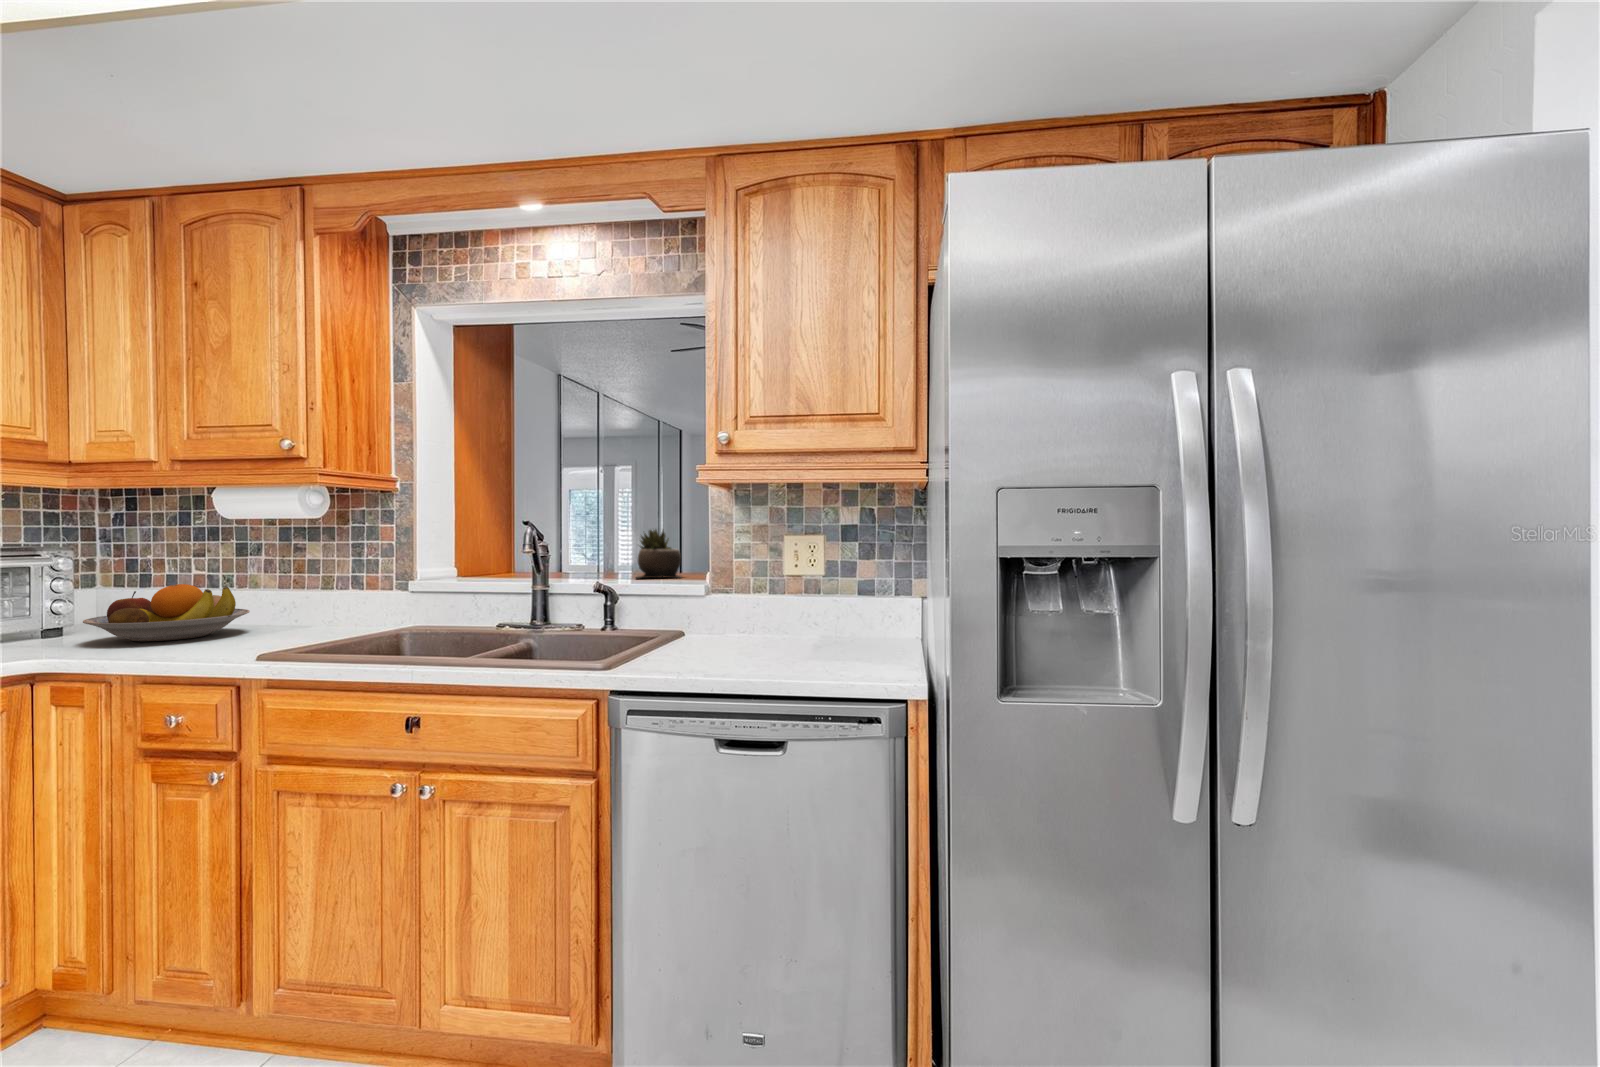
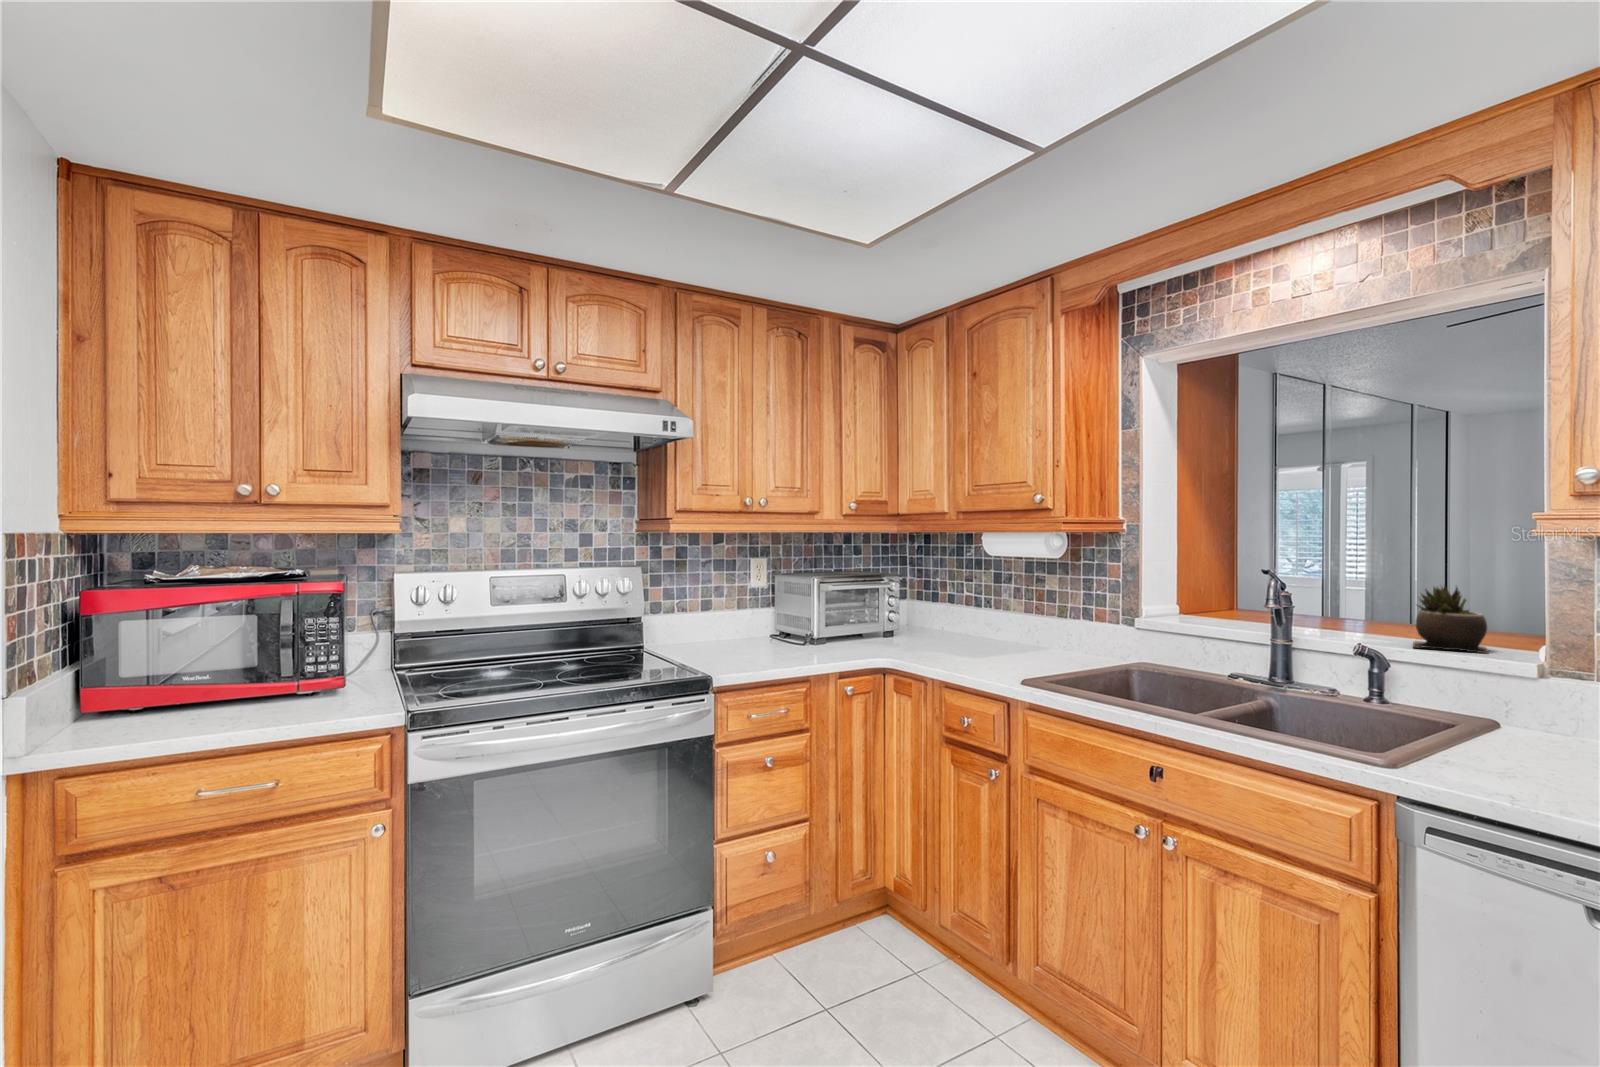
fruit bowl: present [83,584,250,641] -> none [908,610,1007,653]

